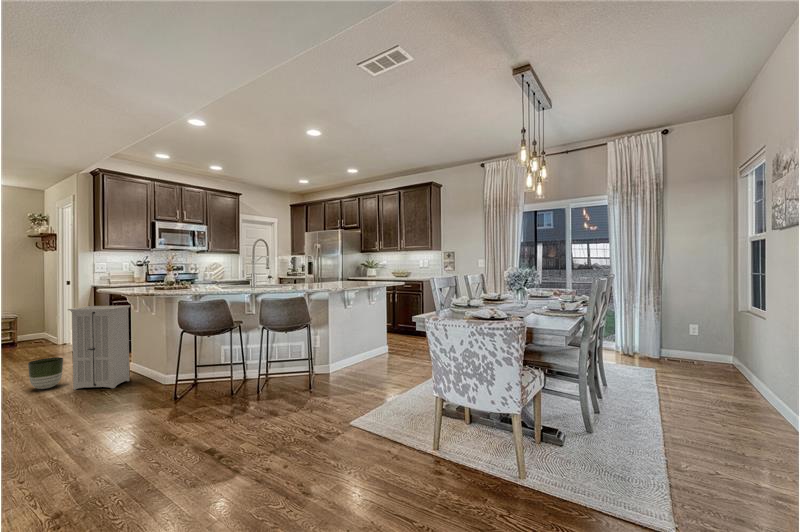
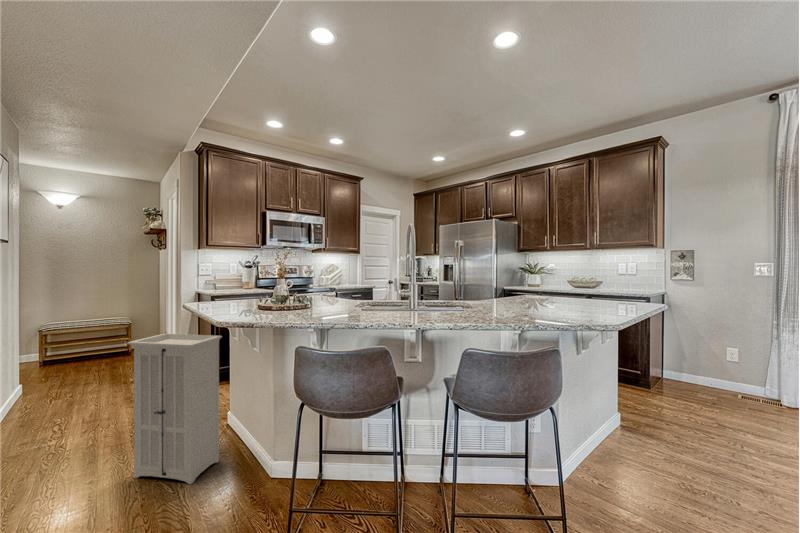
planter: present [28,357,63,389] -> none [76,411,129,467]

